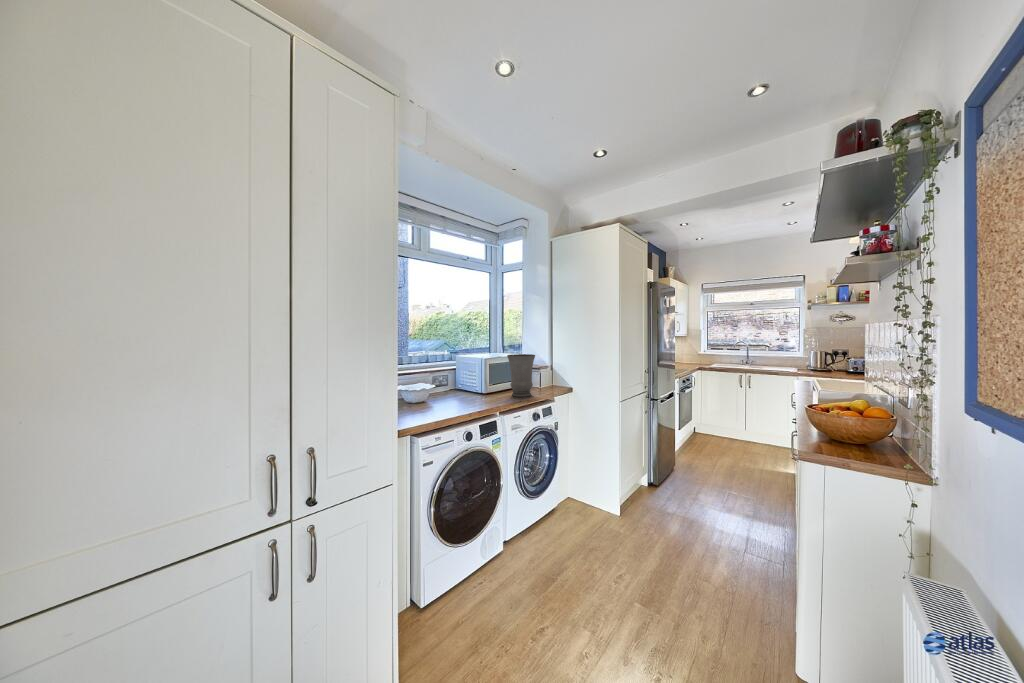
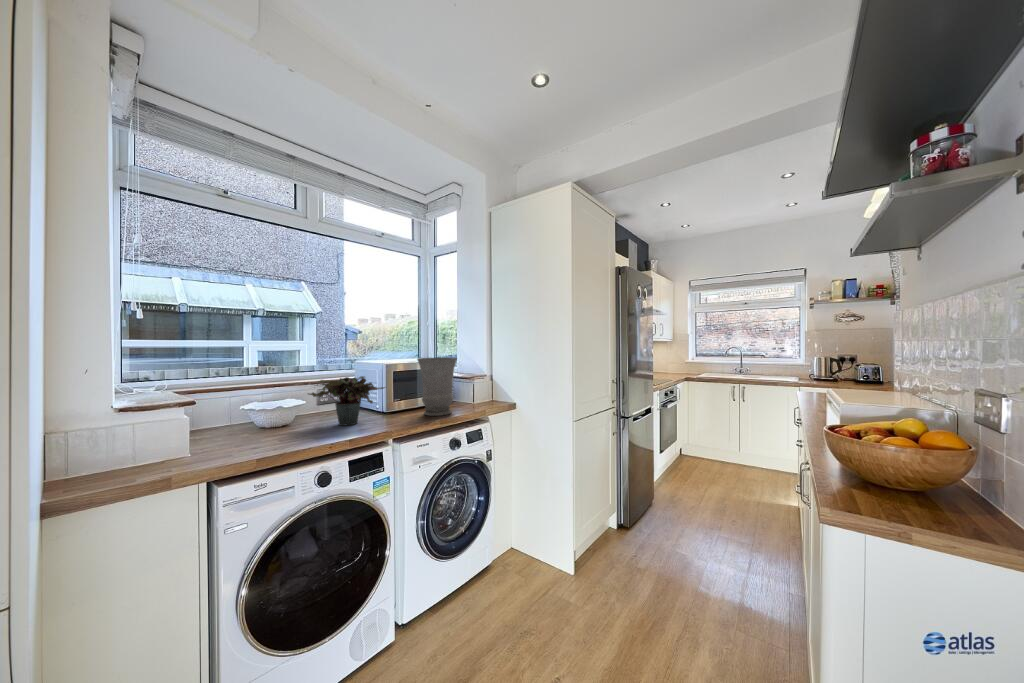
potted plant: none [439,368,491,403] -> present [308,376,385,426]

